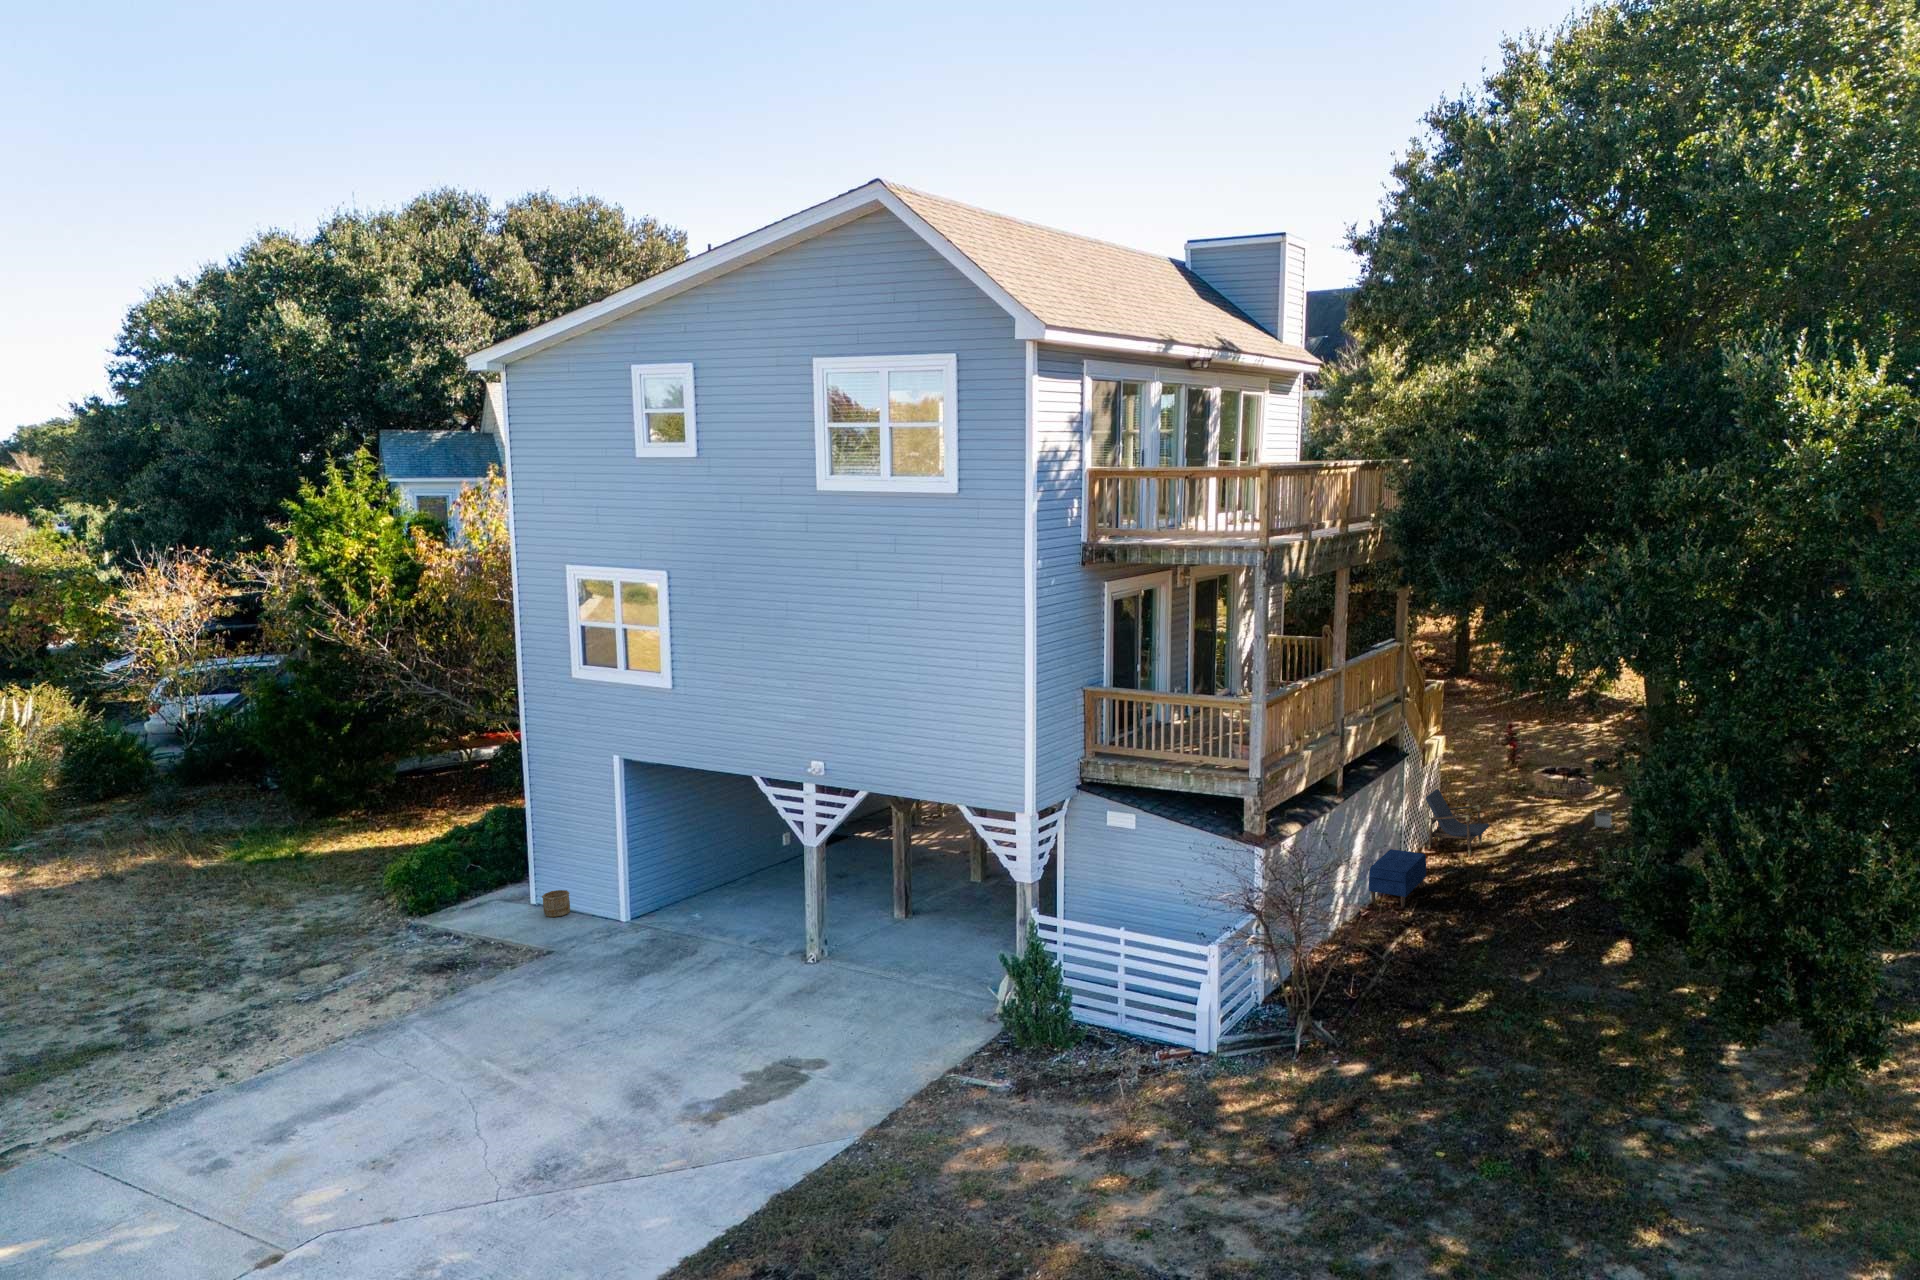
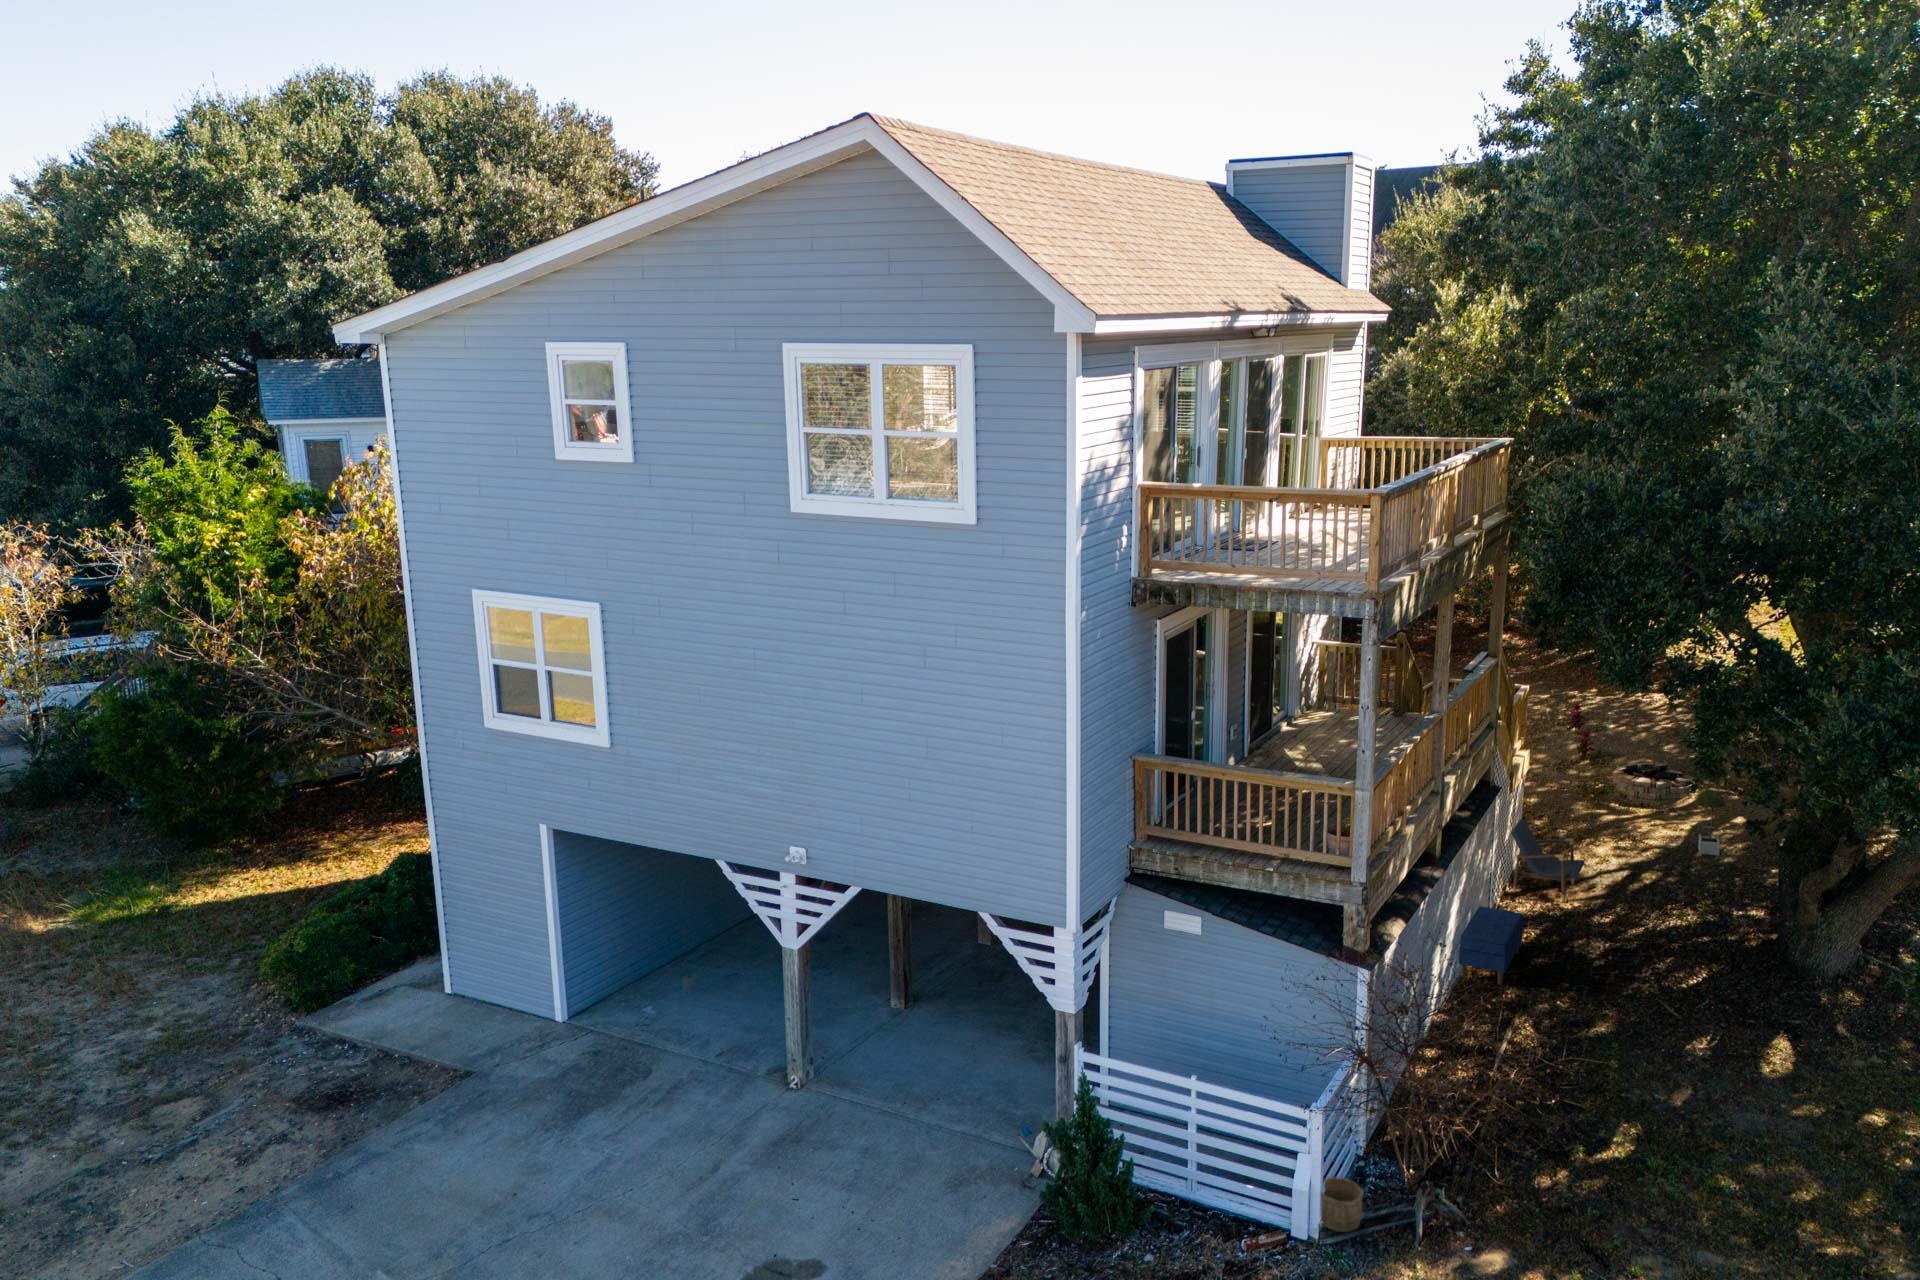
wooden bucket: present [542,890,570,917] -> present [1321,1177,1364,1232]

